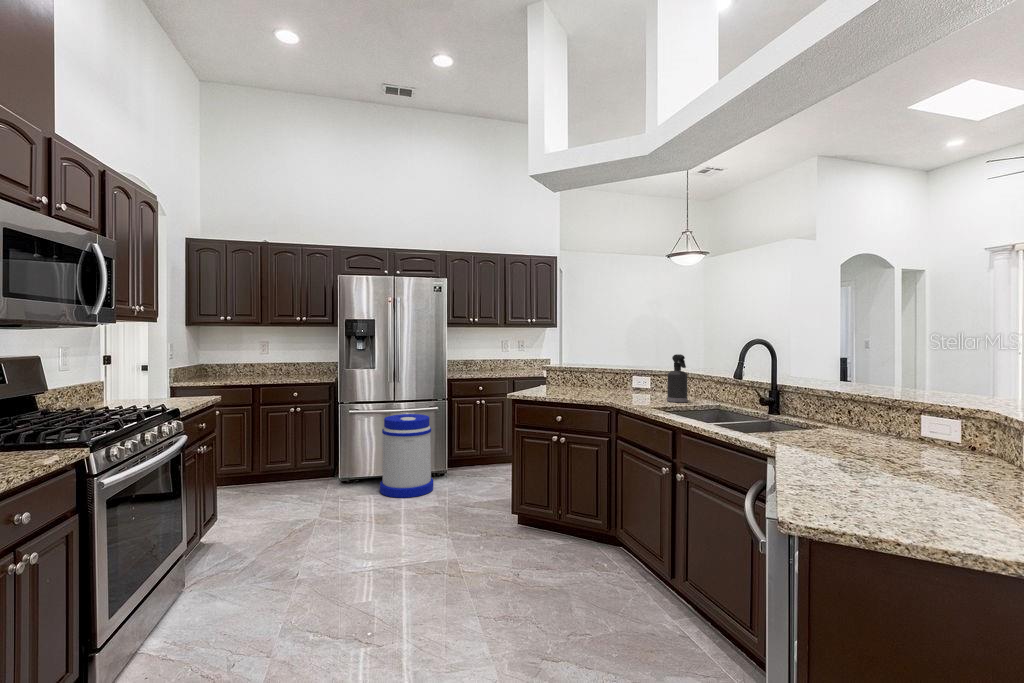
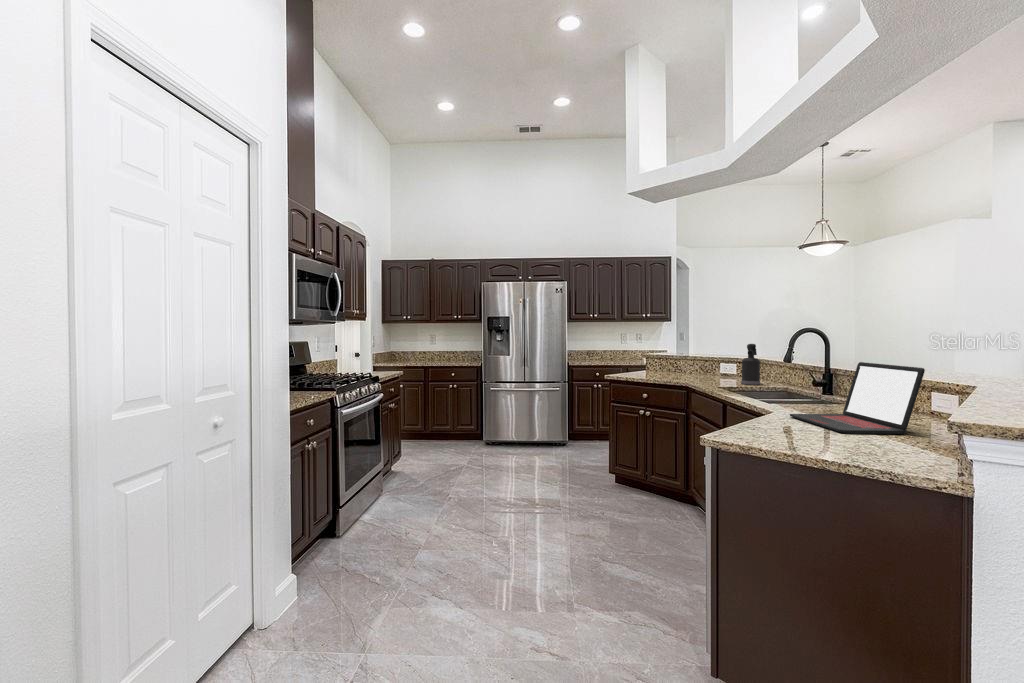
laptop: none [801,383,989,488] -> present [790,362,925,434]
trash can: present [380,414,434,498] -> none [514,393,556,457]

